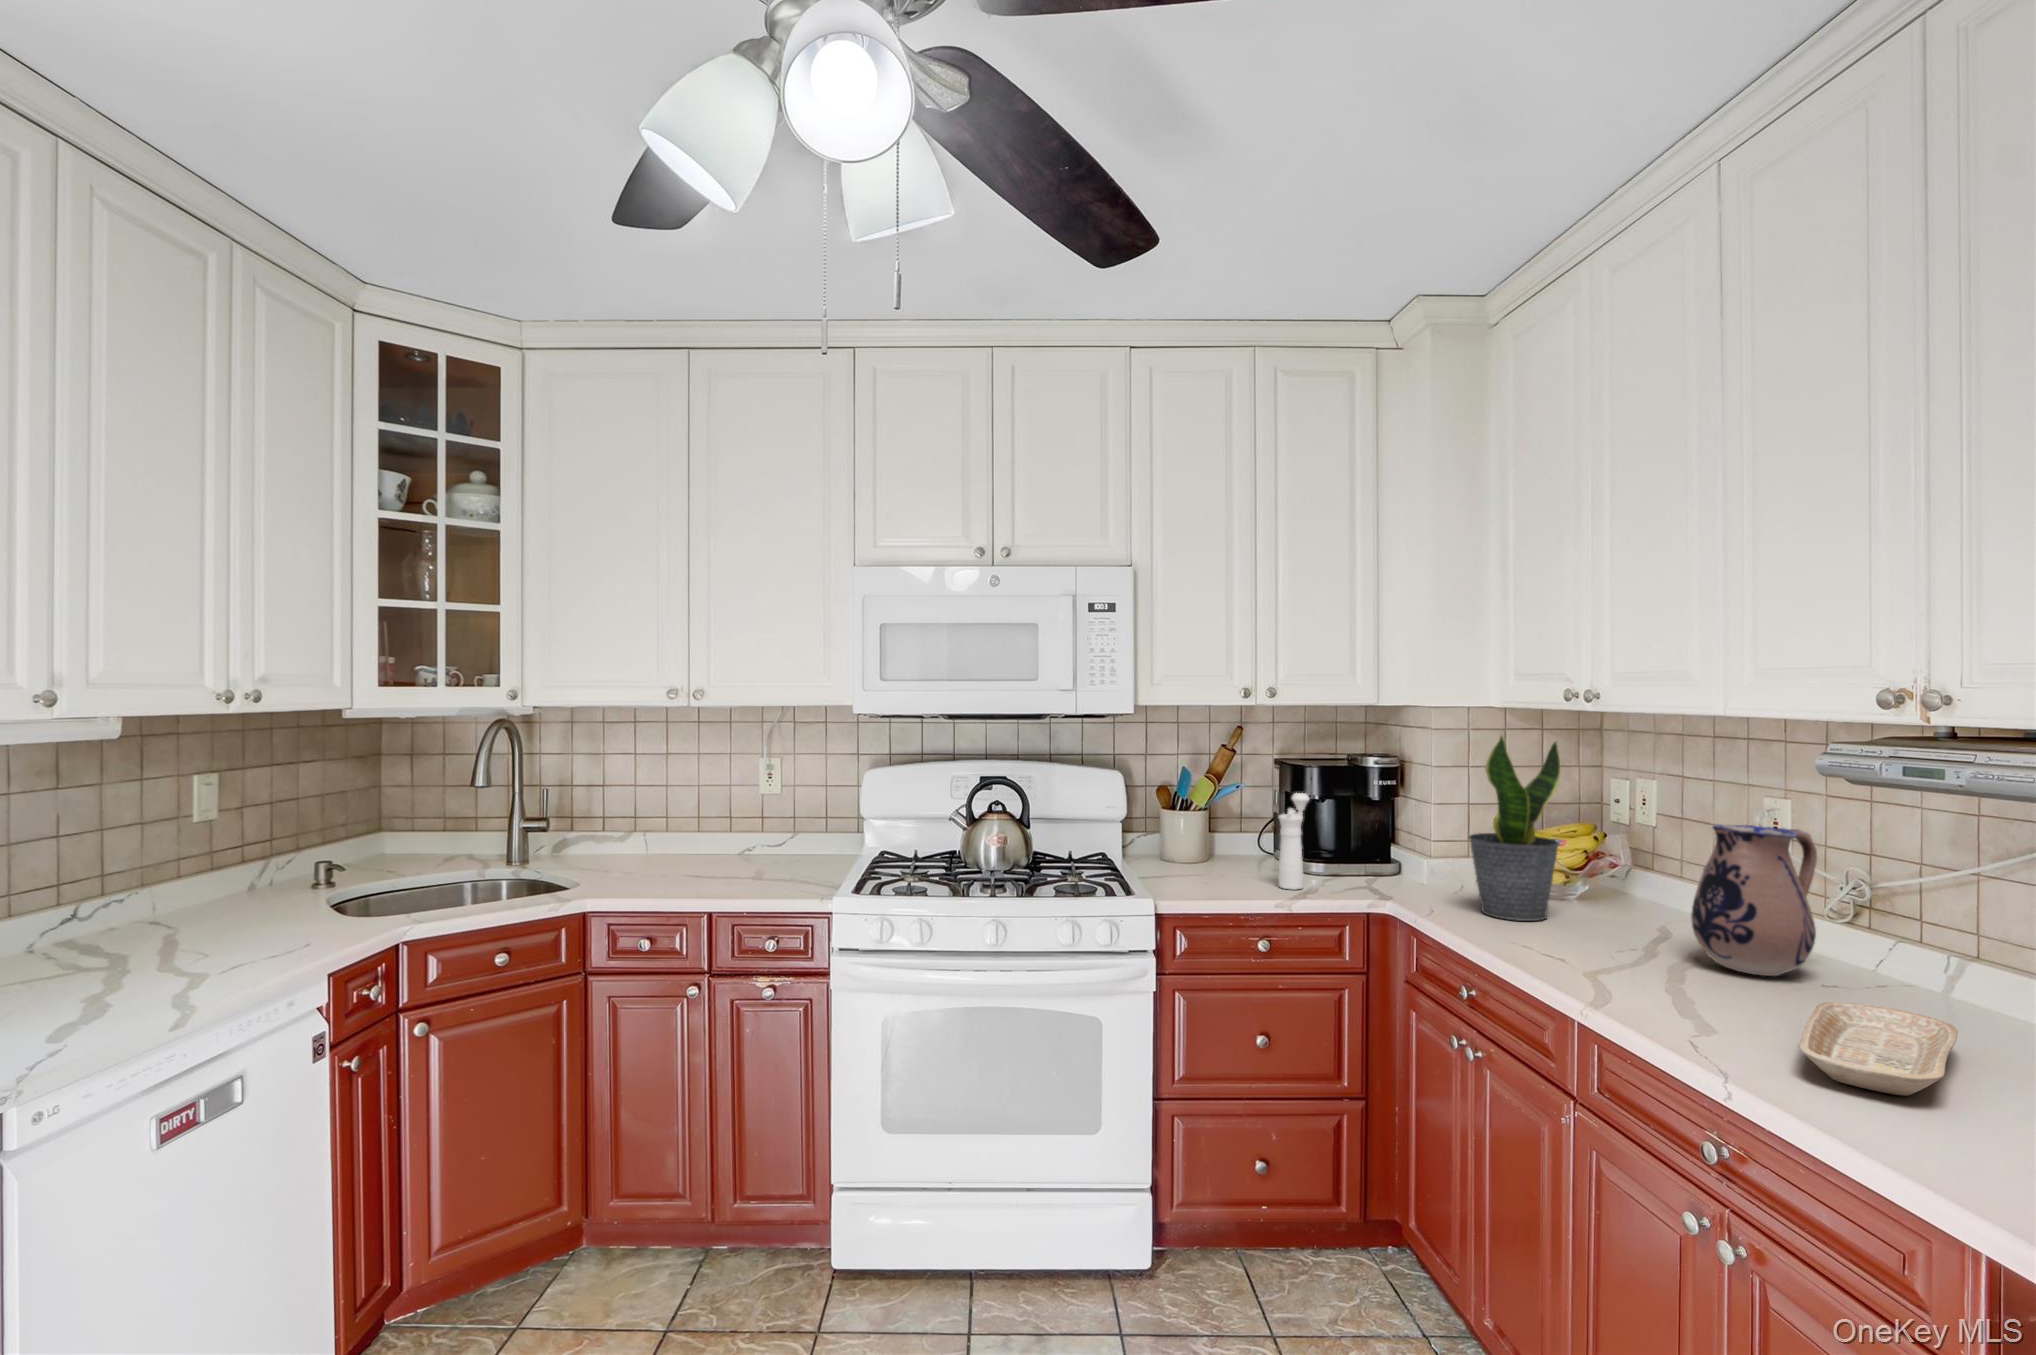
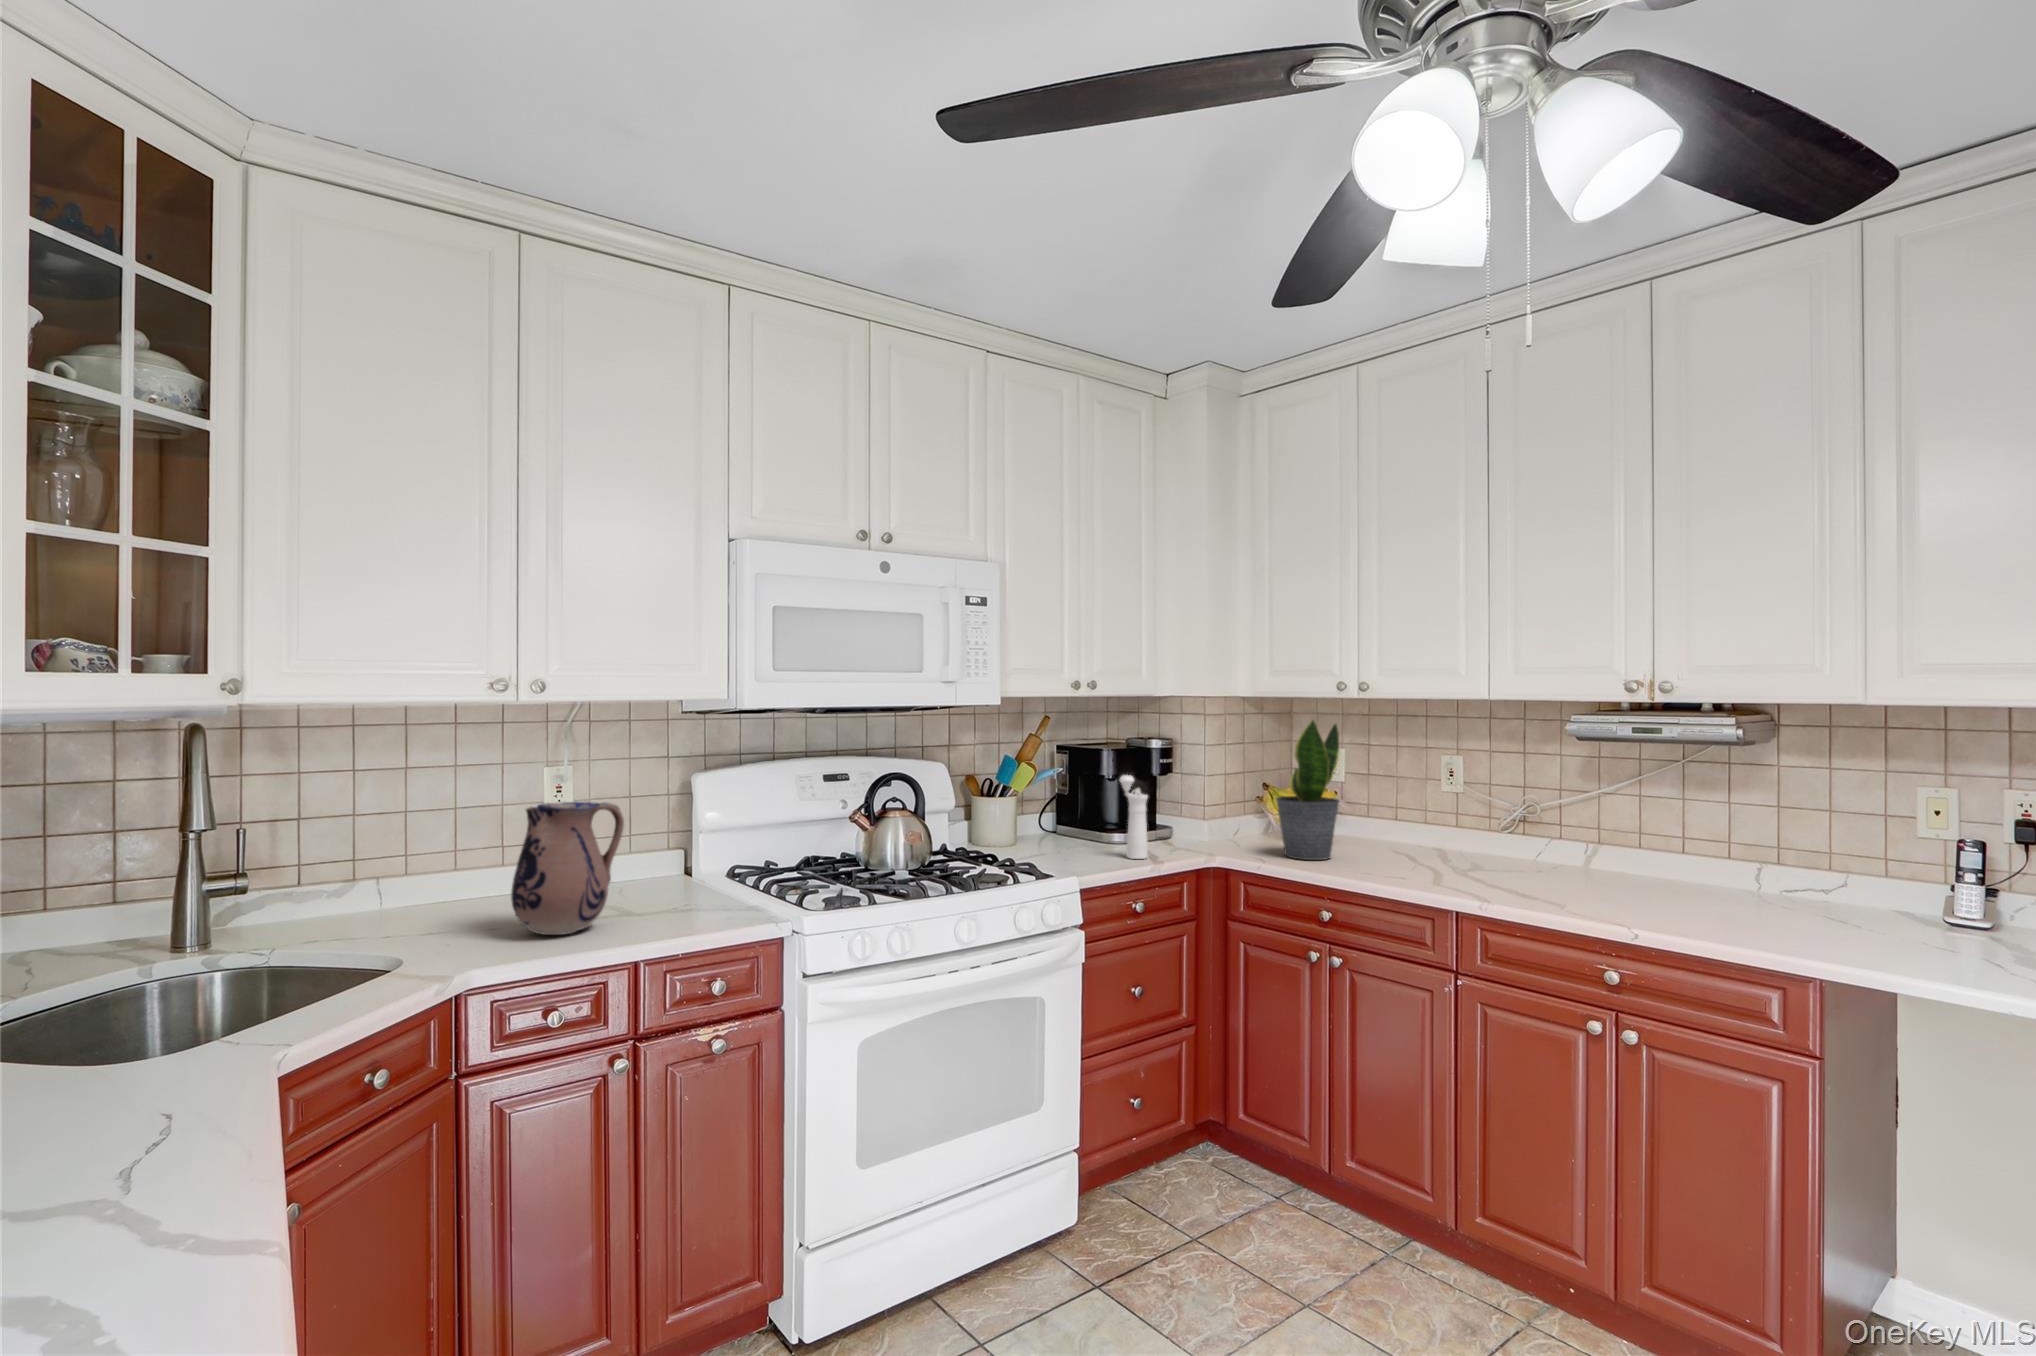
ceramic pitcher: present [1691,825,1817,976] -> present [511,802,624,935]
tray: present [1800,1002,1958,1096] -> none [1571,875,1684,917]

